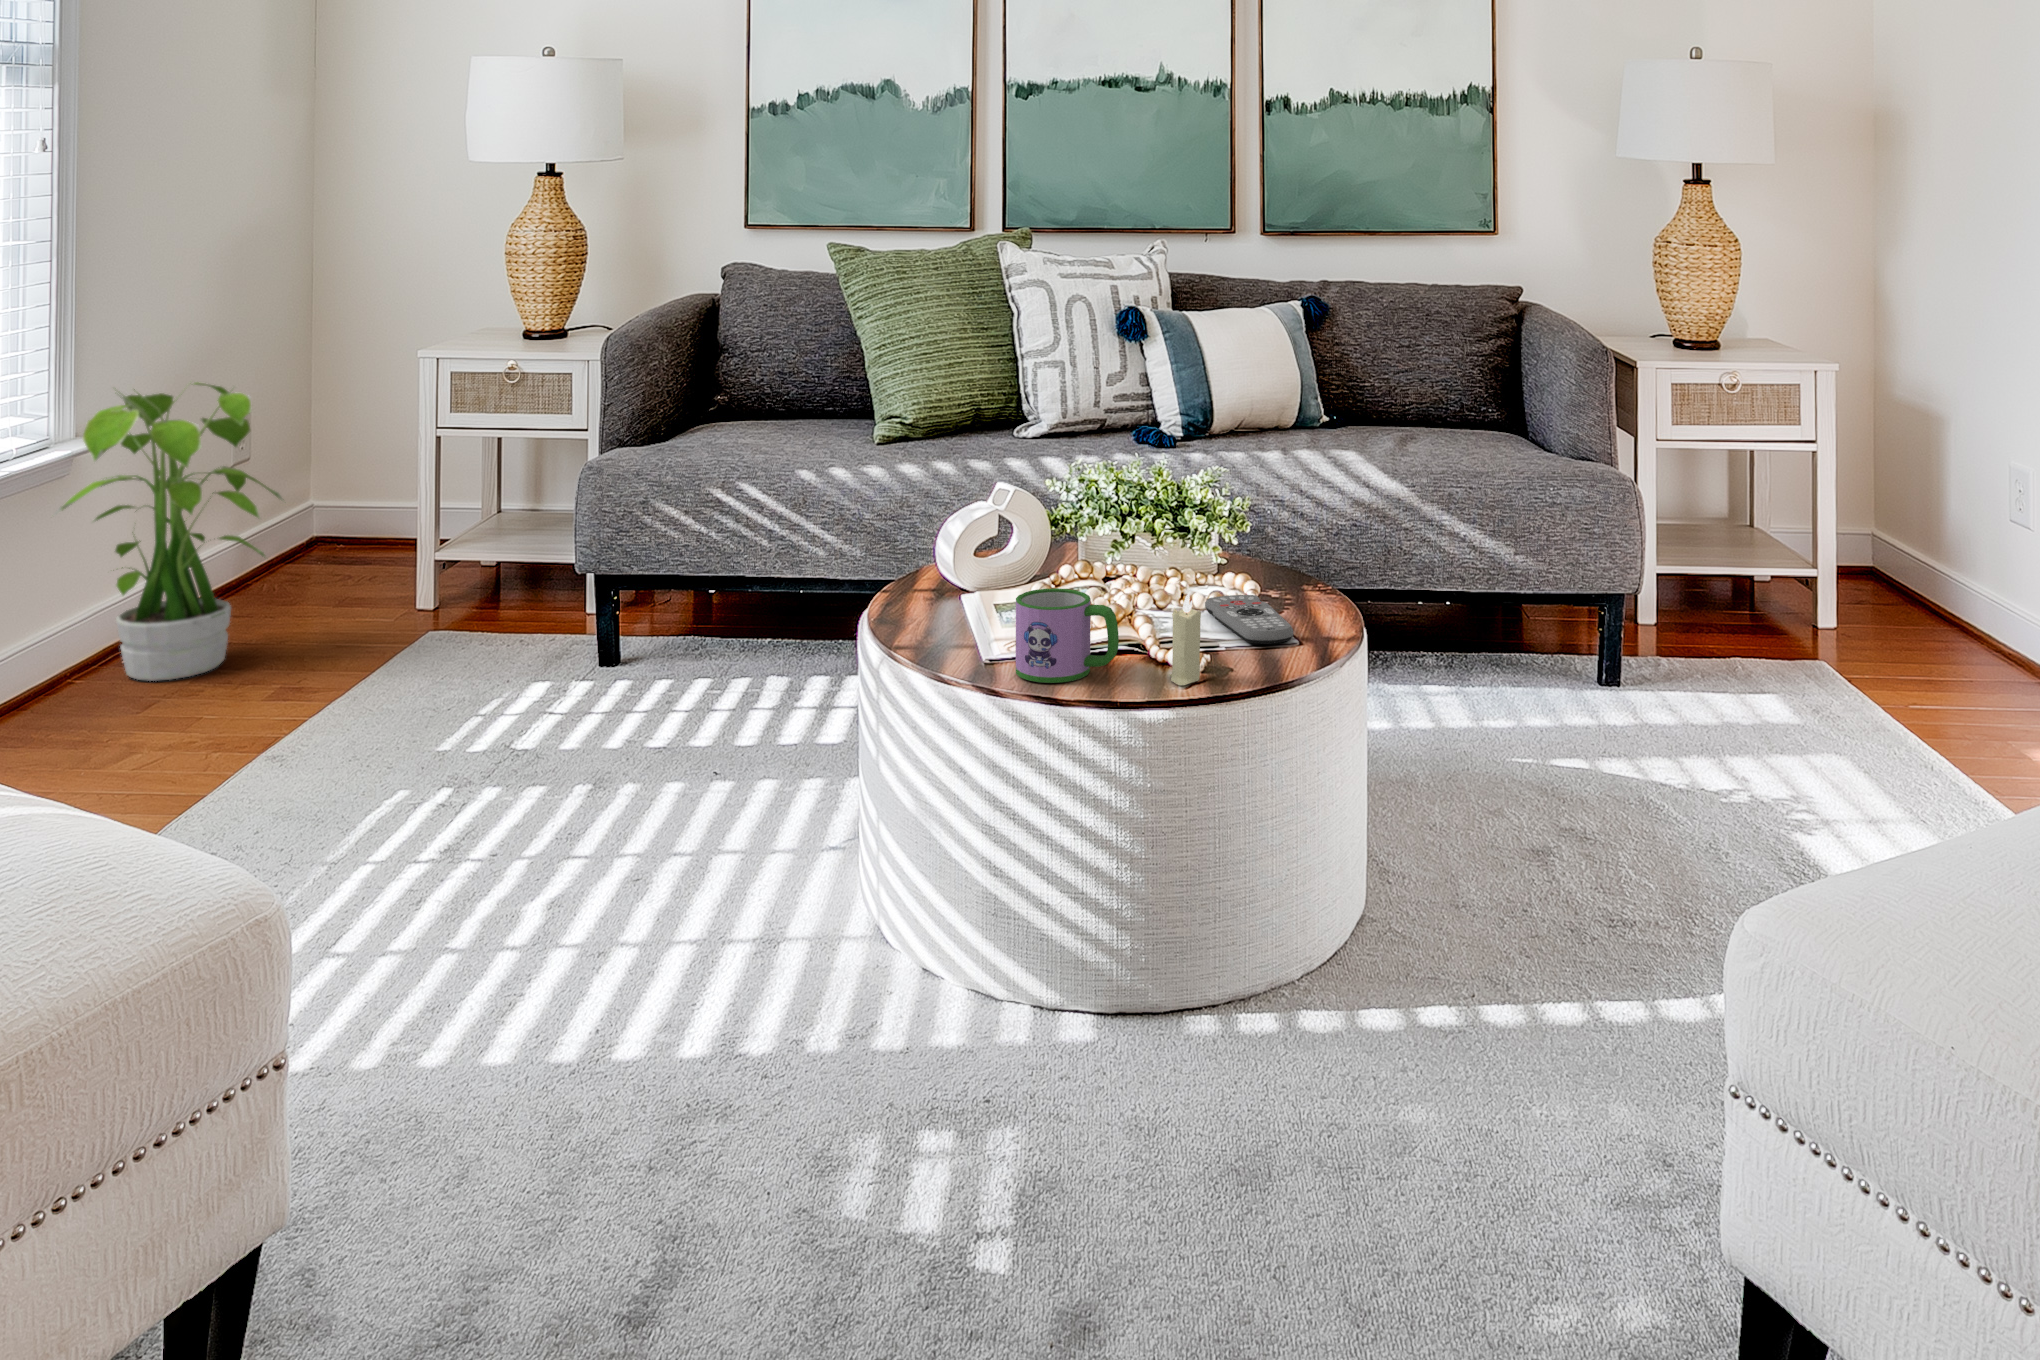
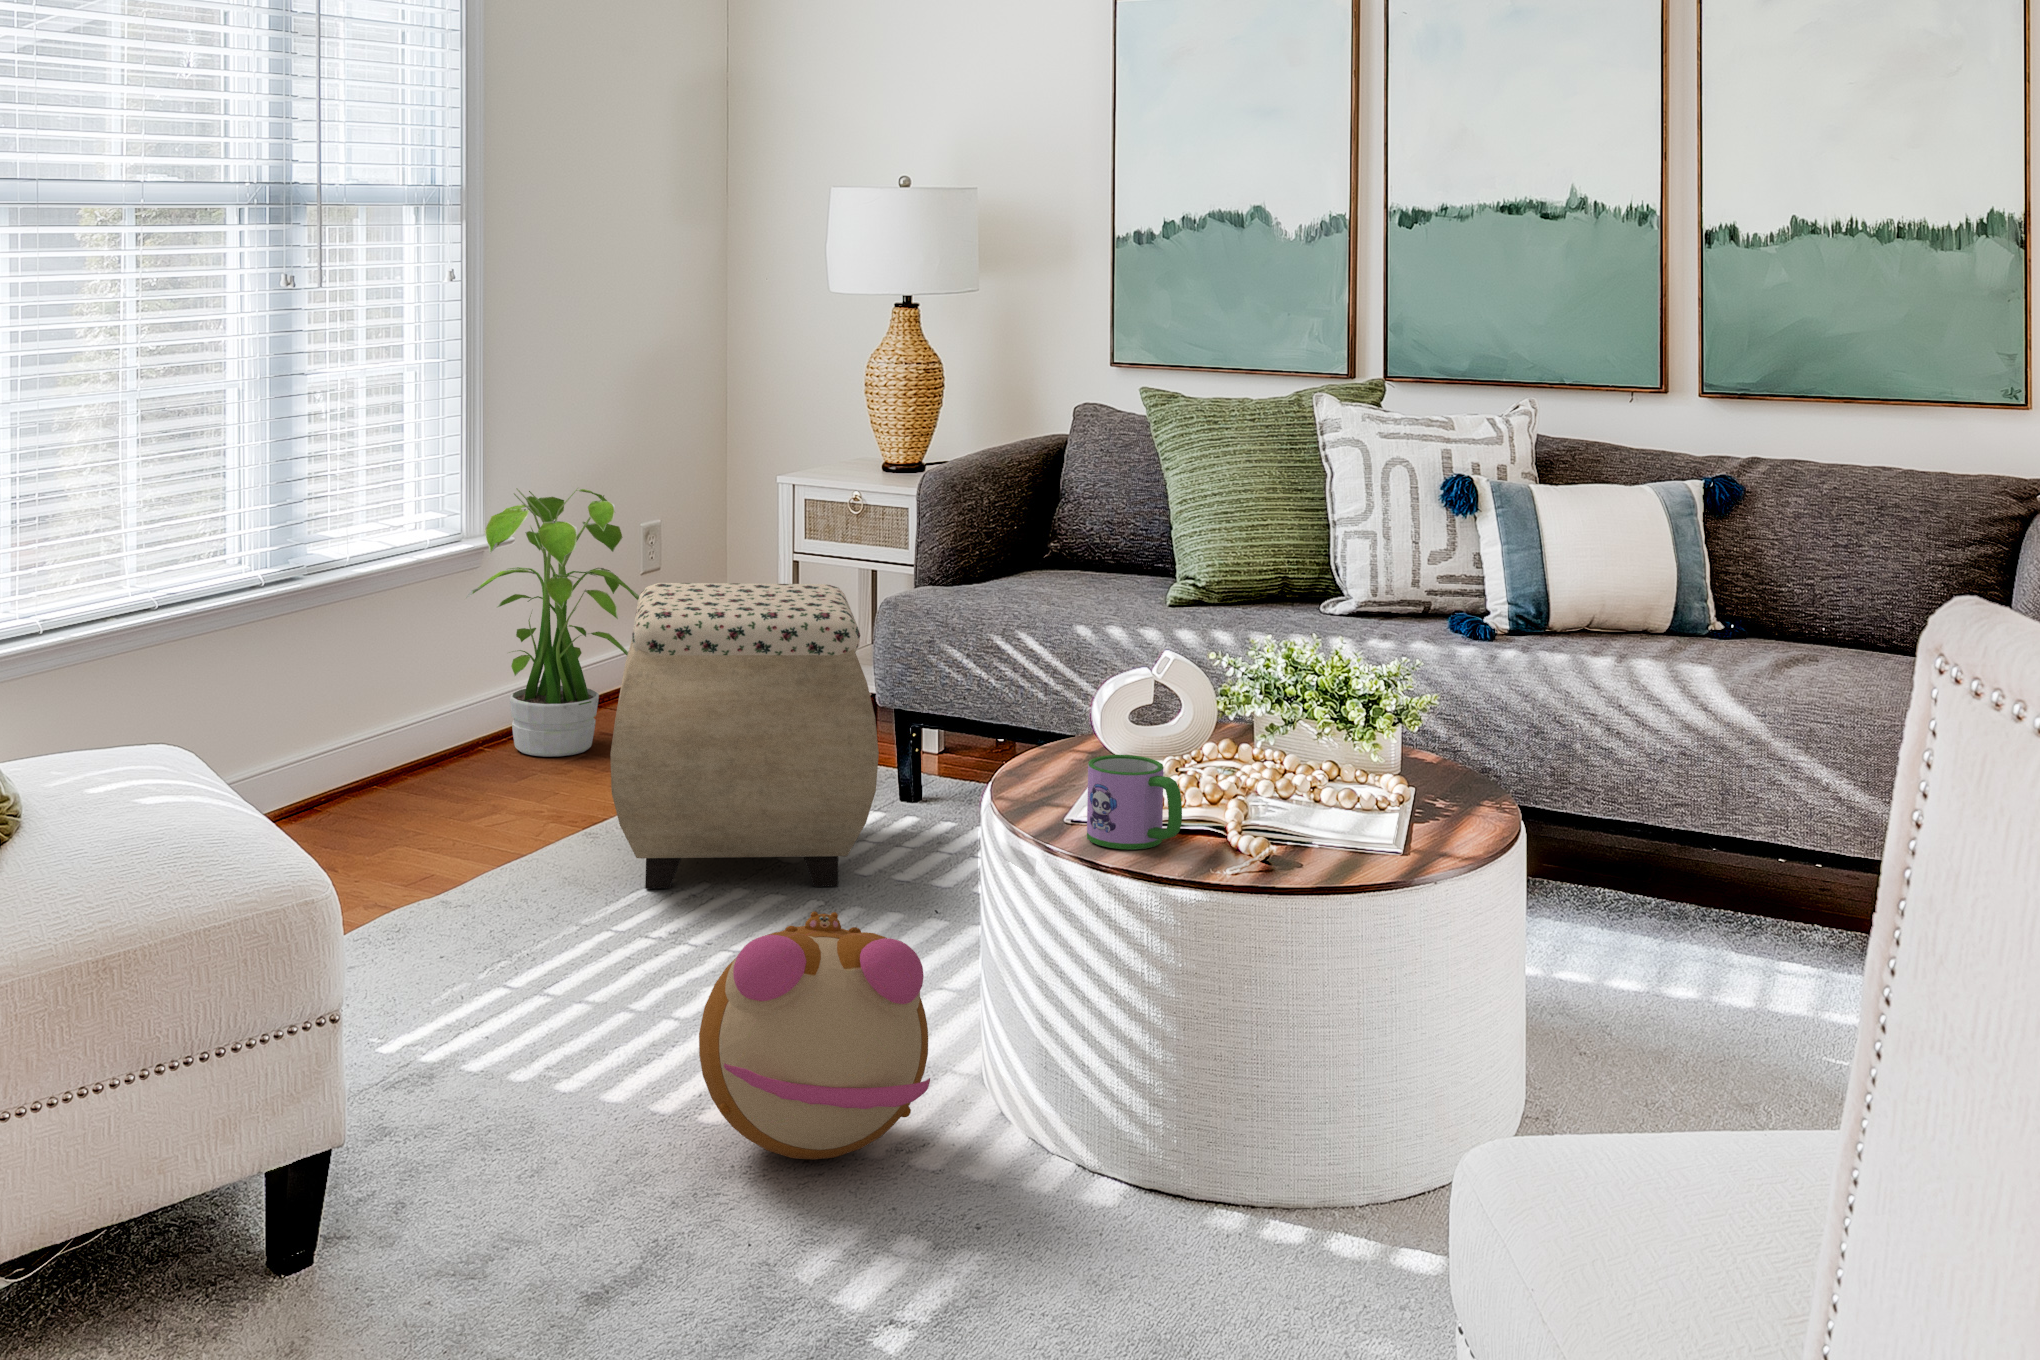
ottoman: none [306,457,650,807] -> present [610,583,879,889]
candle: present [1169,591,1201,685] -> none [1225,774,1259,871]
remote control: present [1205,595,1293,644] -> none [1338,797,1403,850]
plush toy: none [633,803,918,1079] -> present [699,912,930,1160]

